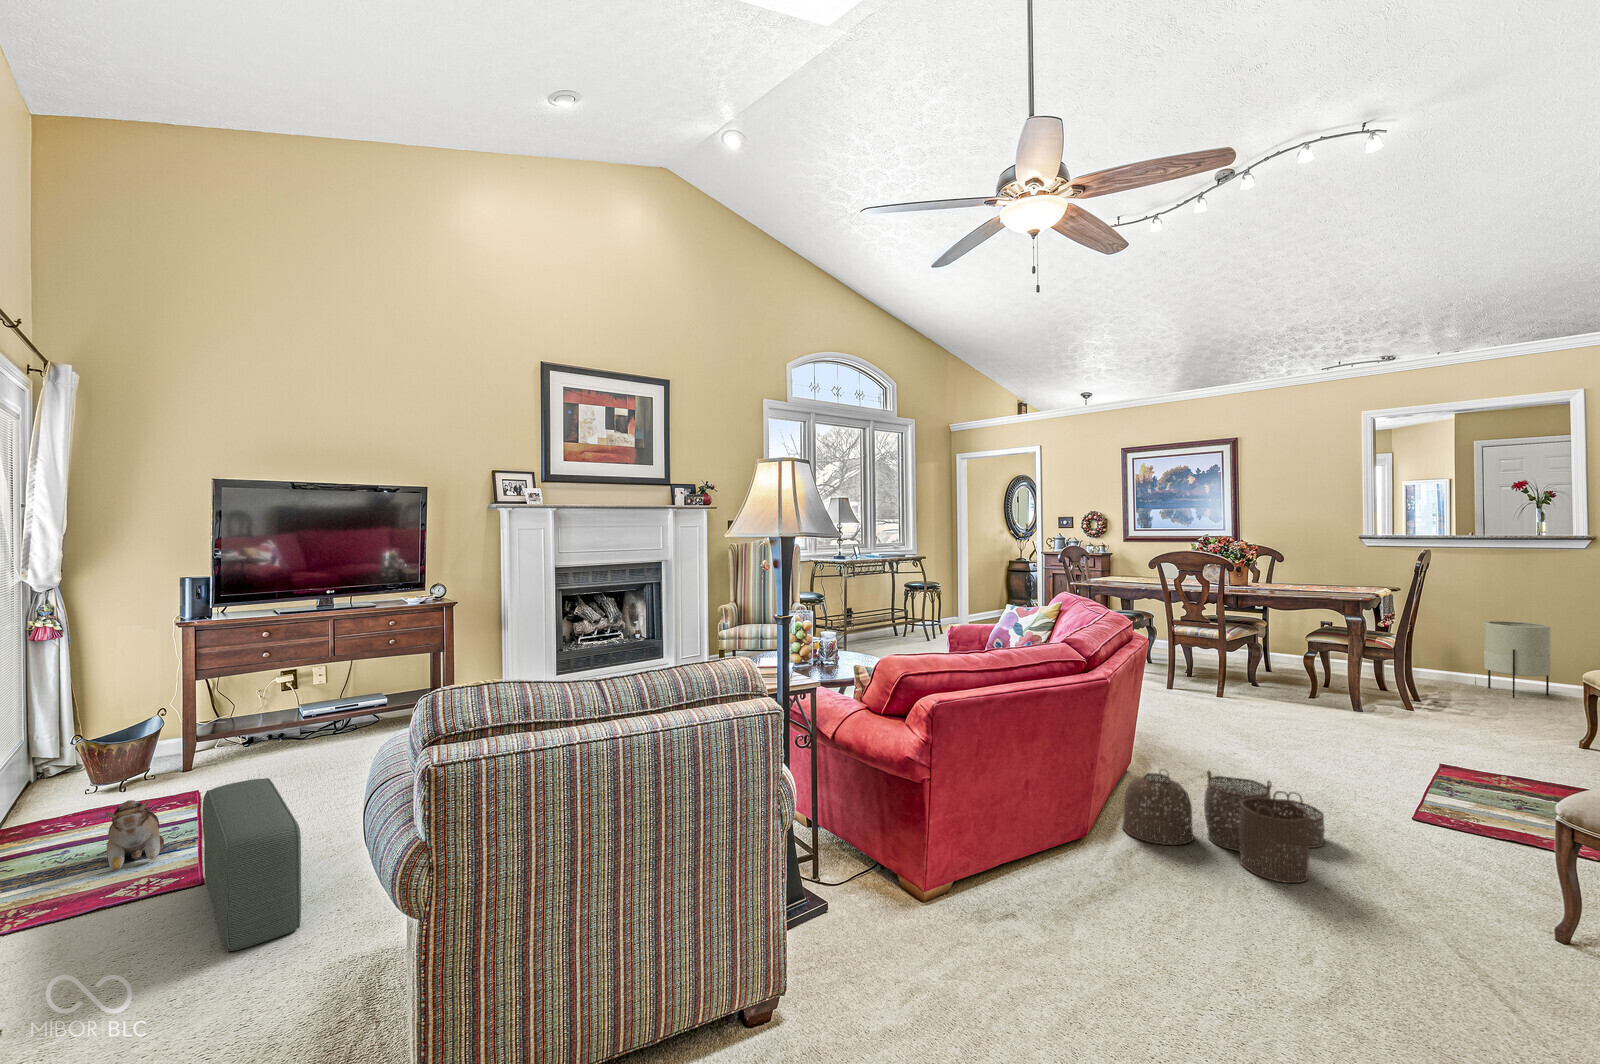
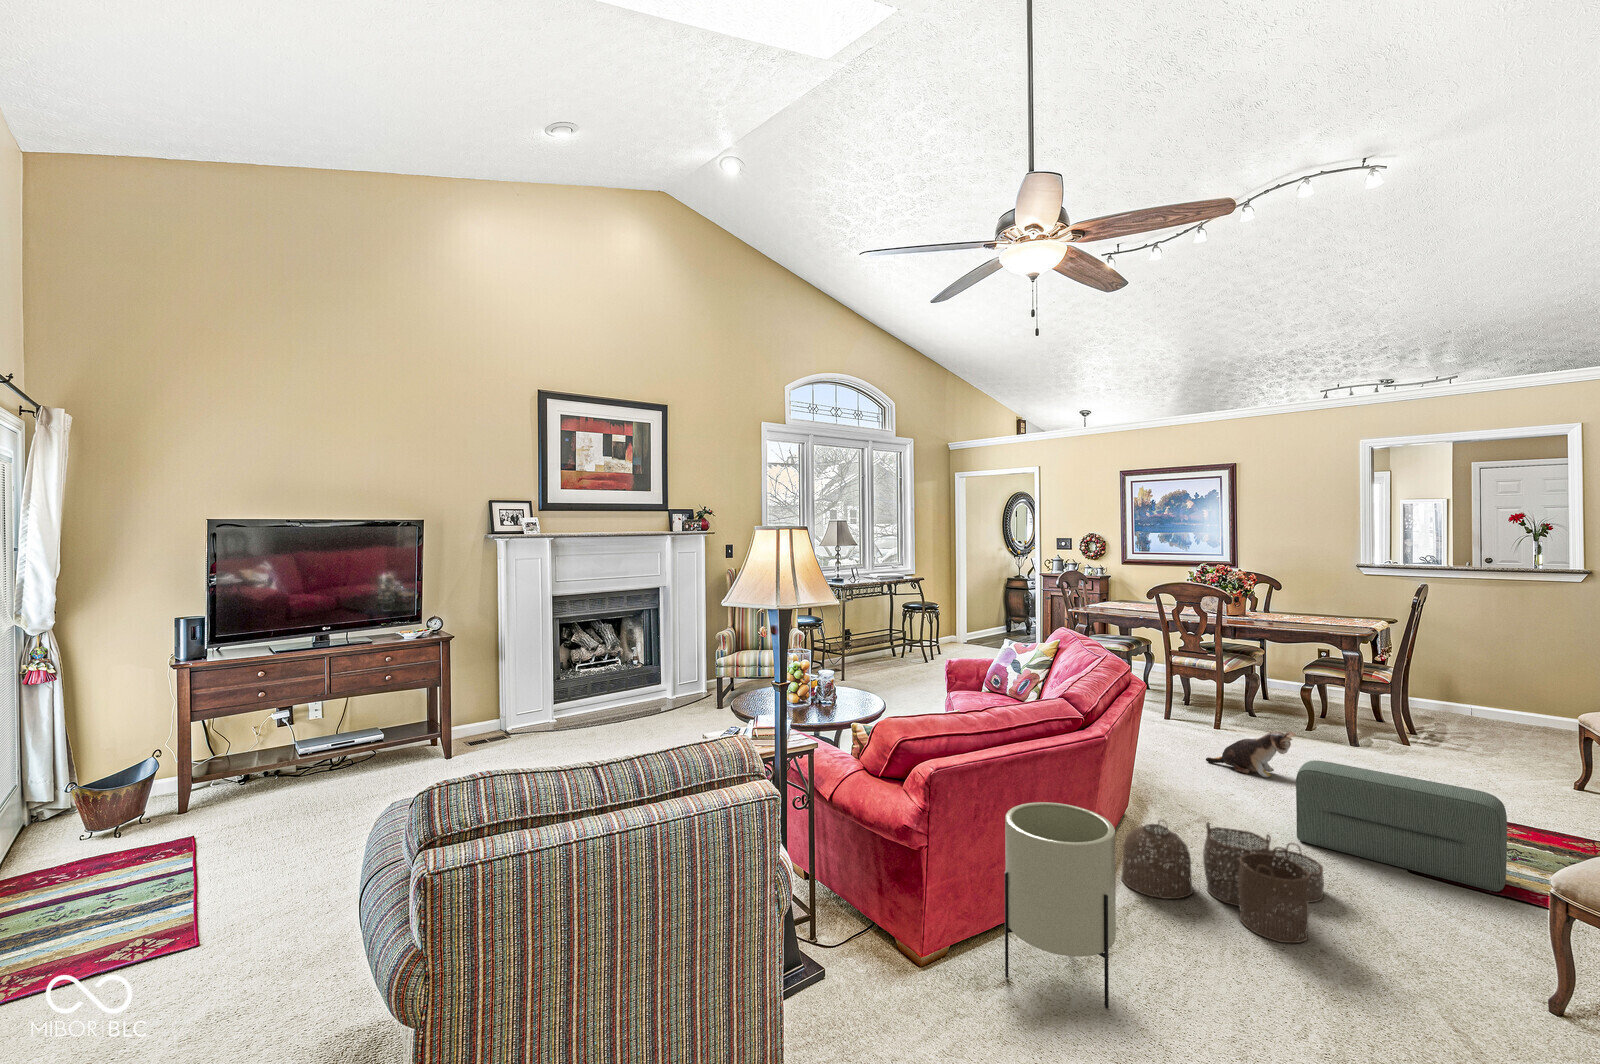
planter: present [1484,621,1551,698] -> present [1004,802,1116,1008]
pouf: present [202,778,301,951] -> present [1296,760,1507,892]
plush toy: present [105,800,164,870] -> present [1206,732,1295,777]

